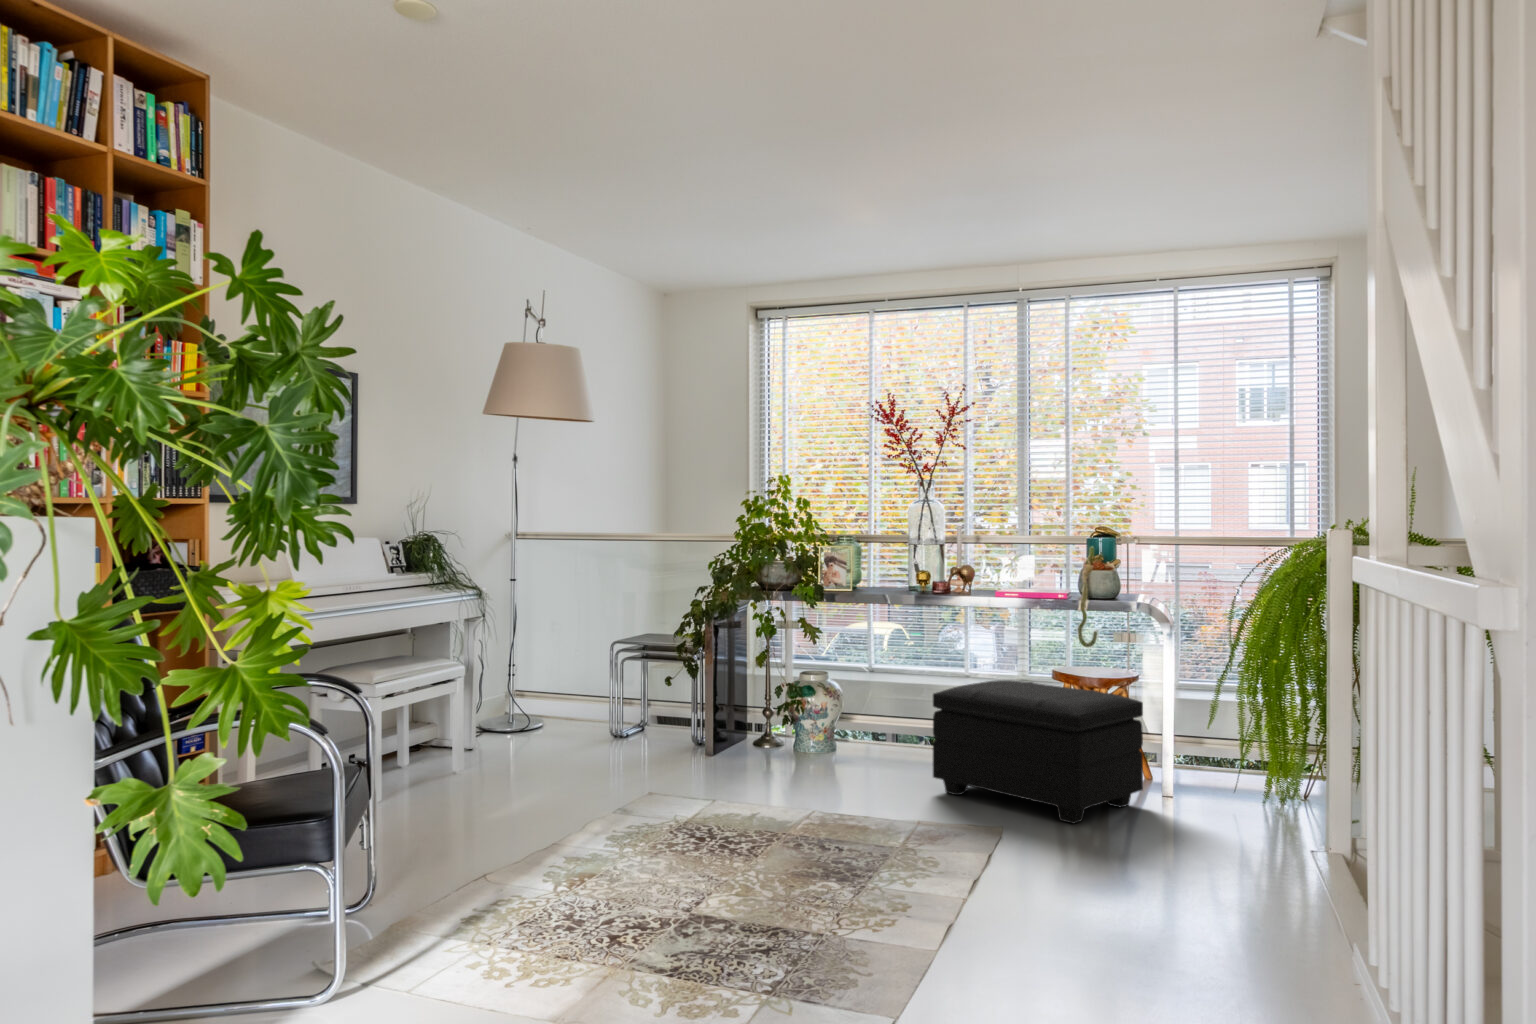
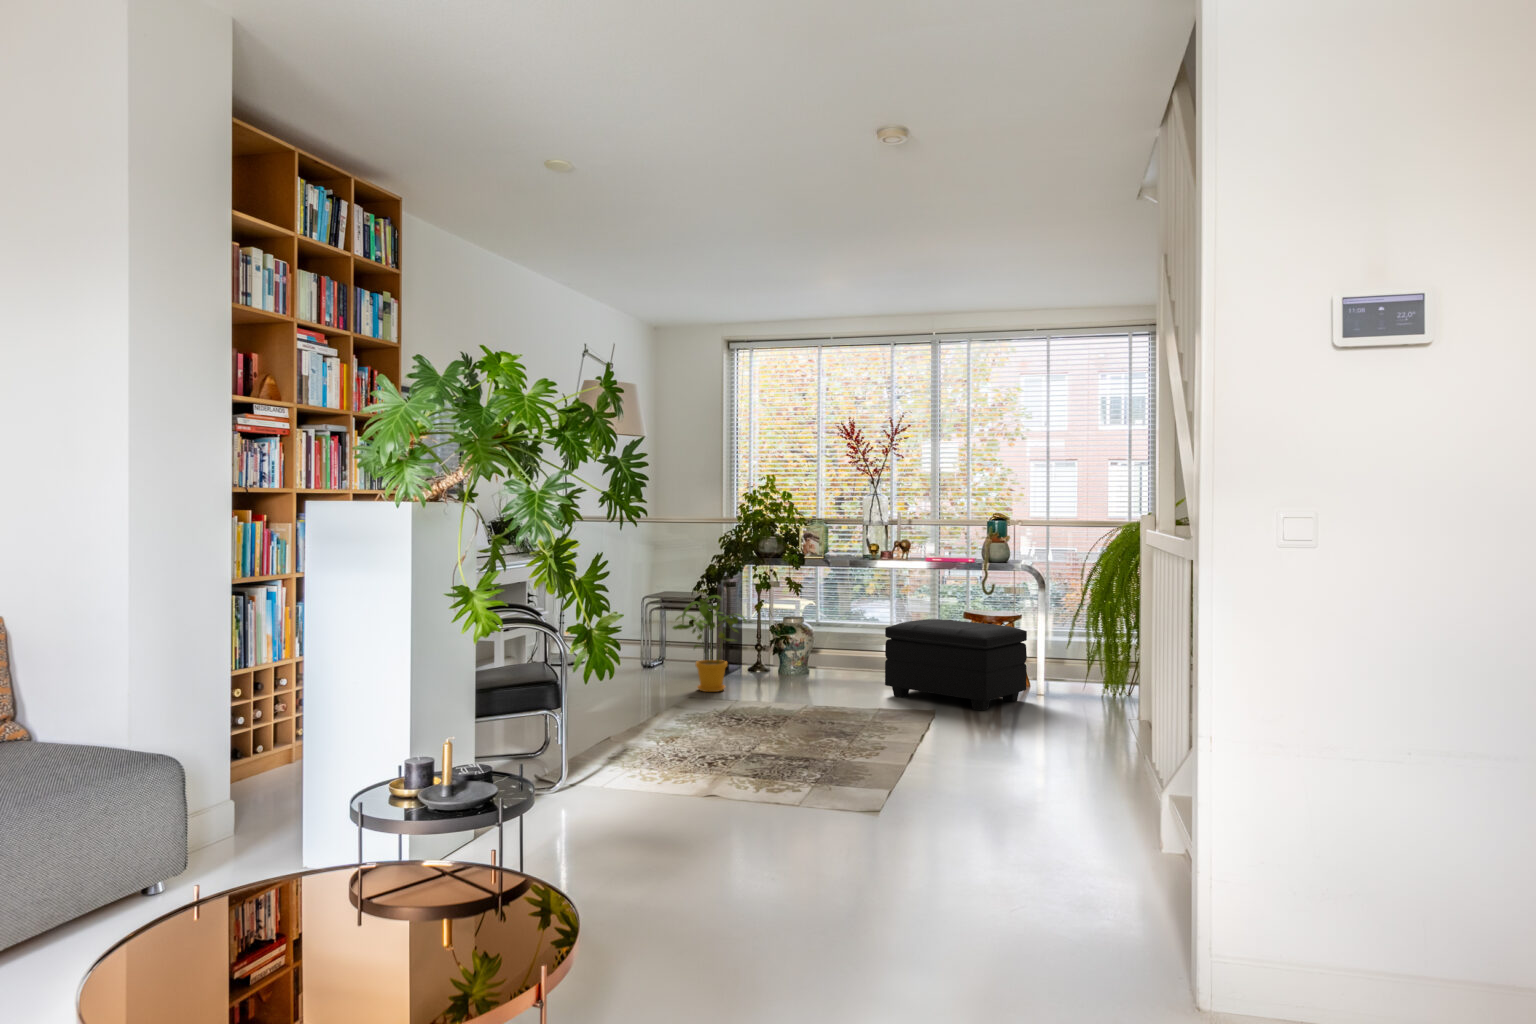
house plant: none [635,645,737,781] -> present [673,595,746,692]

